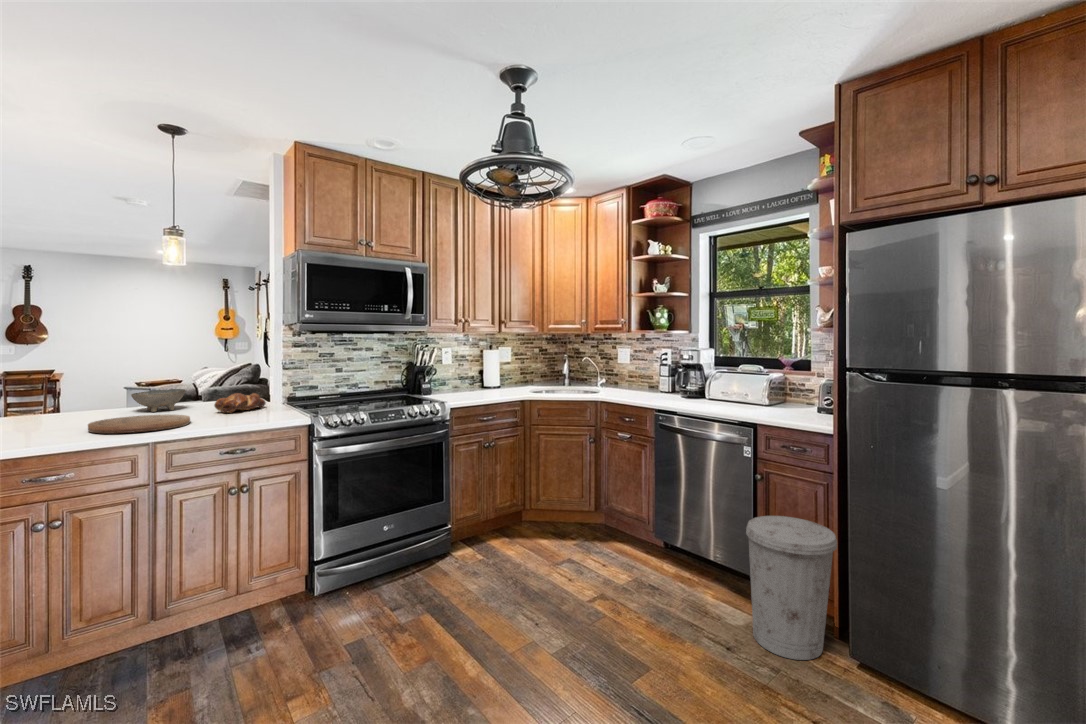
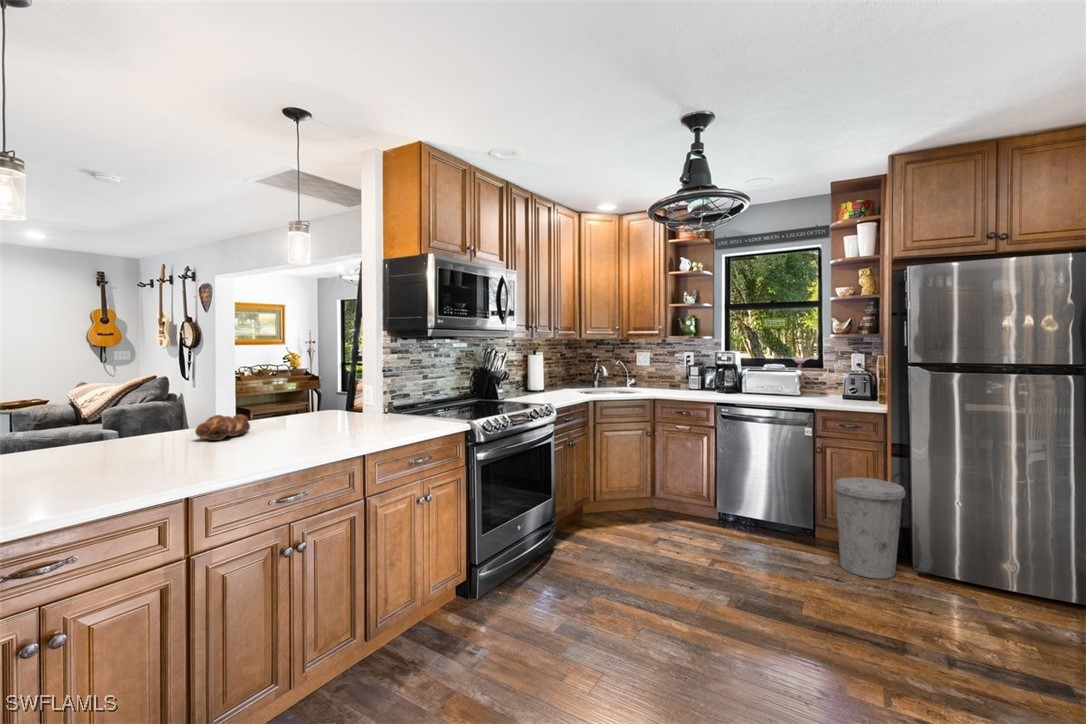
bowl: present [131,389,185,412] -> none [263,400,313,424]
bread loaf: present [214,393,266,413] -> present [195,414,250,440]
cutting board: present [88,415,190,433] -> none [290,424,378,443]

